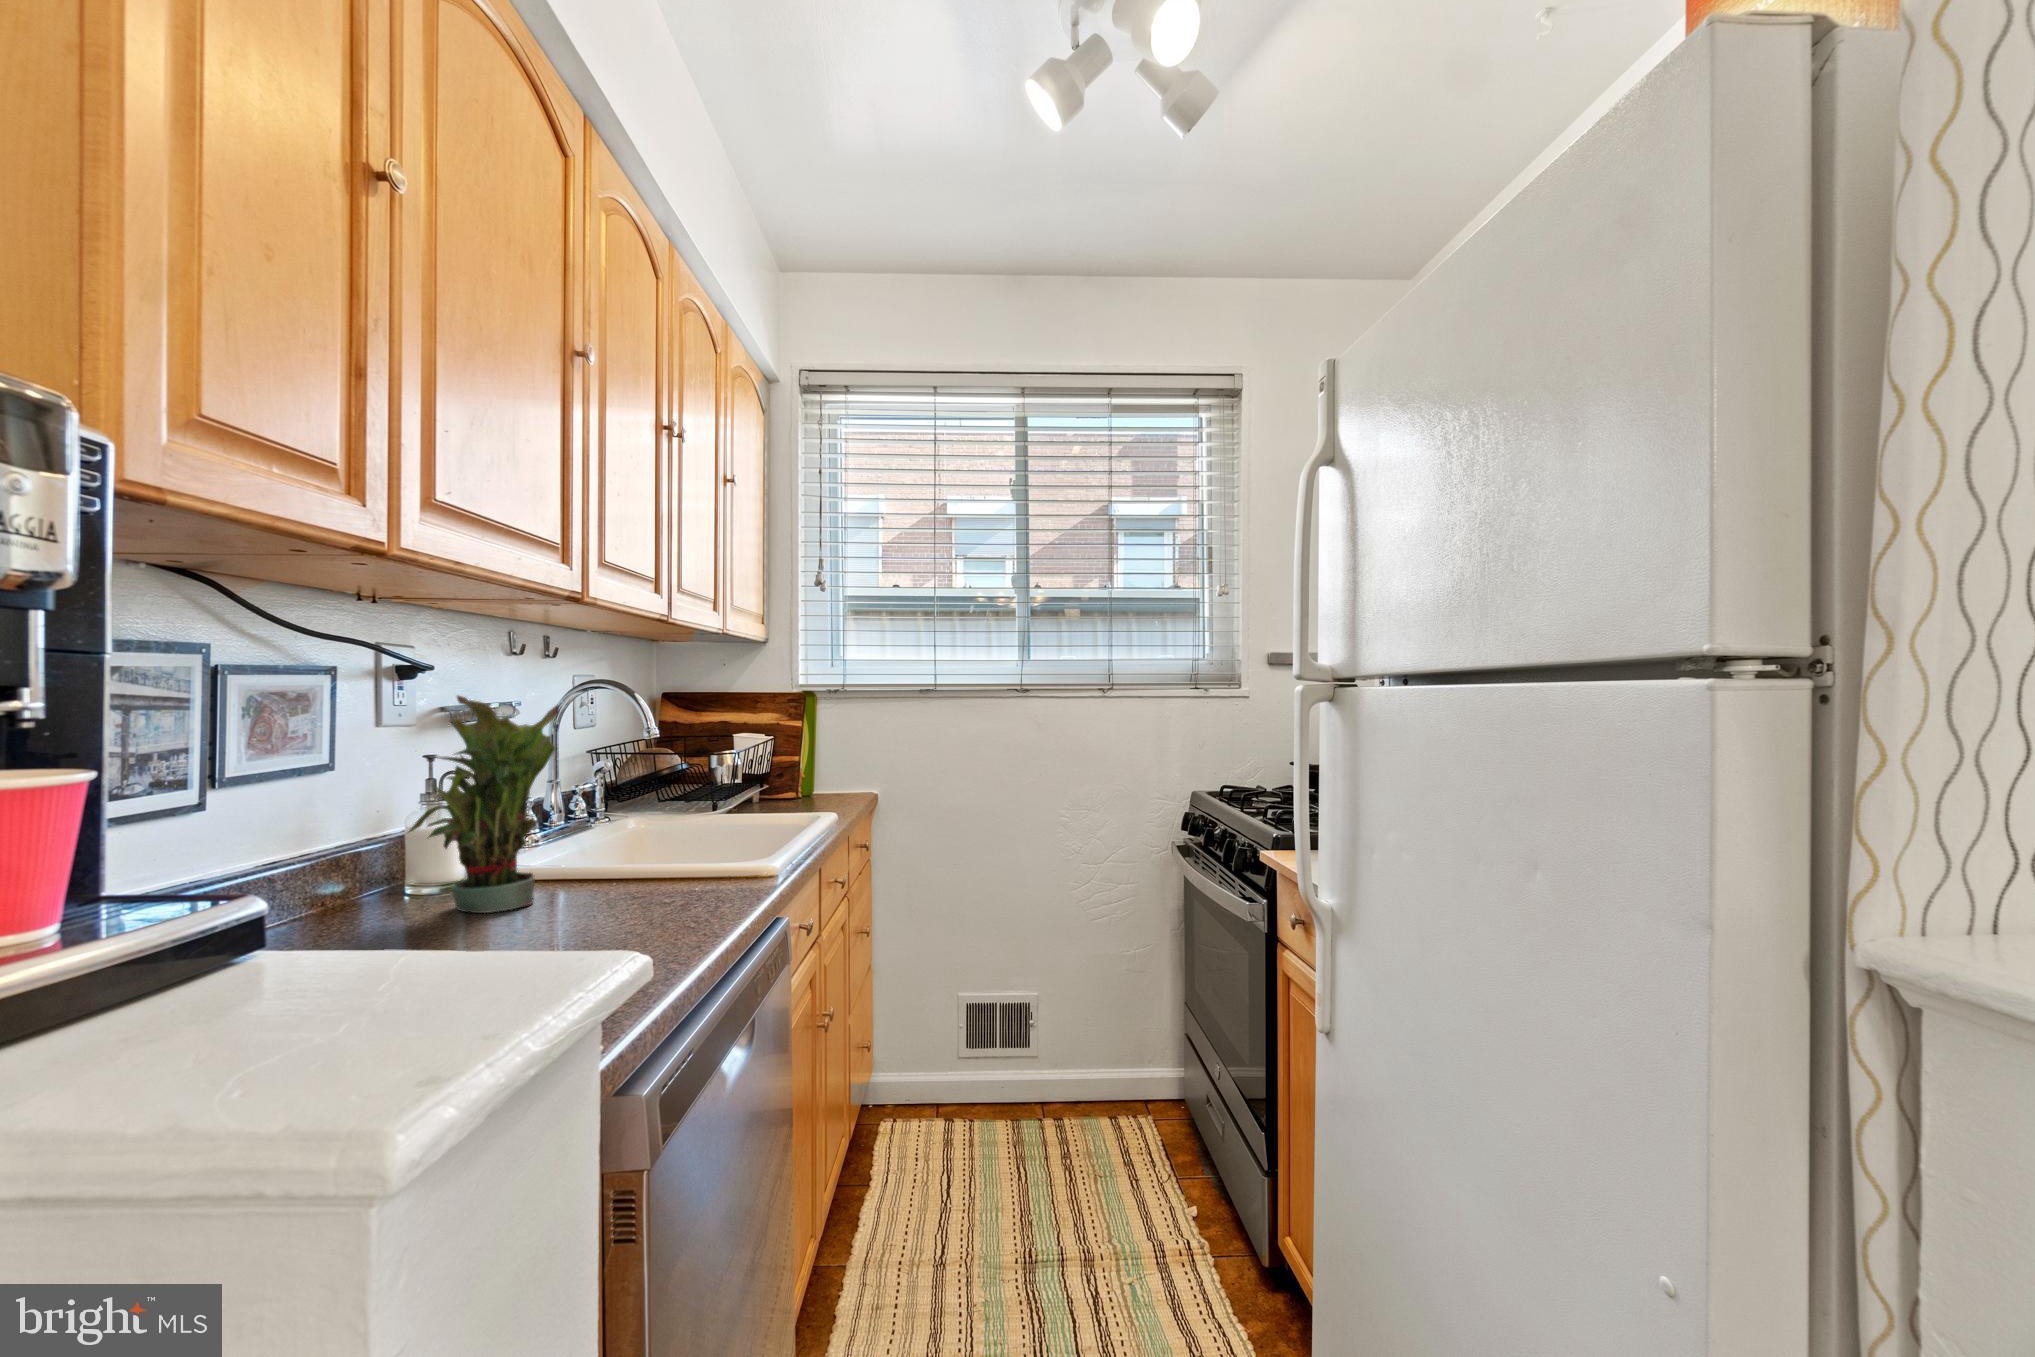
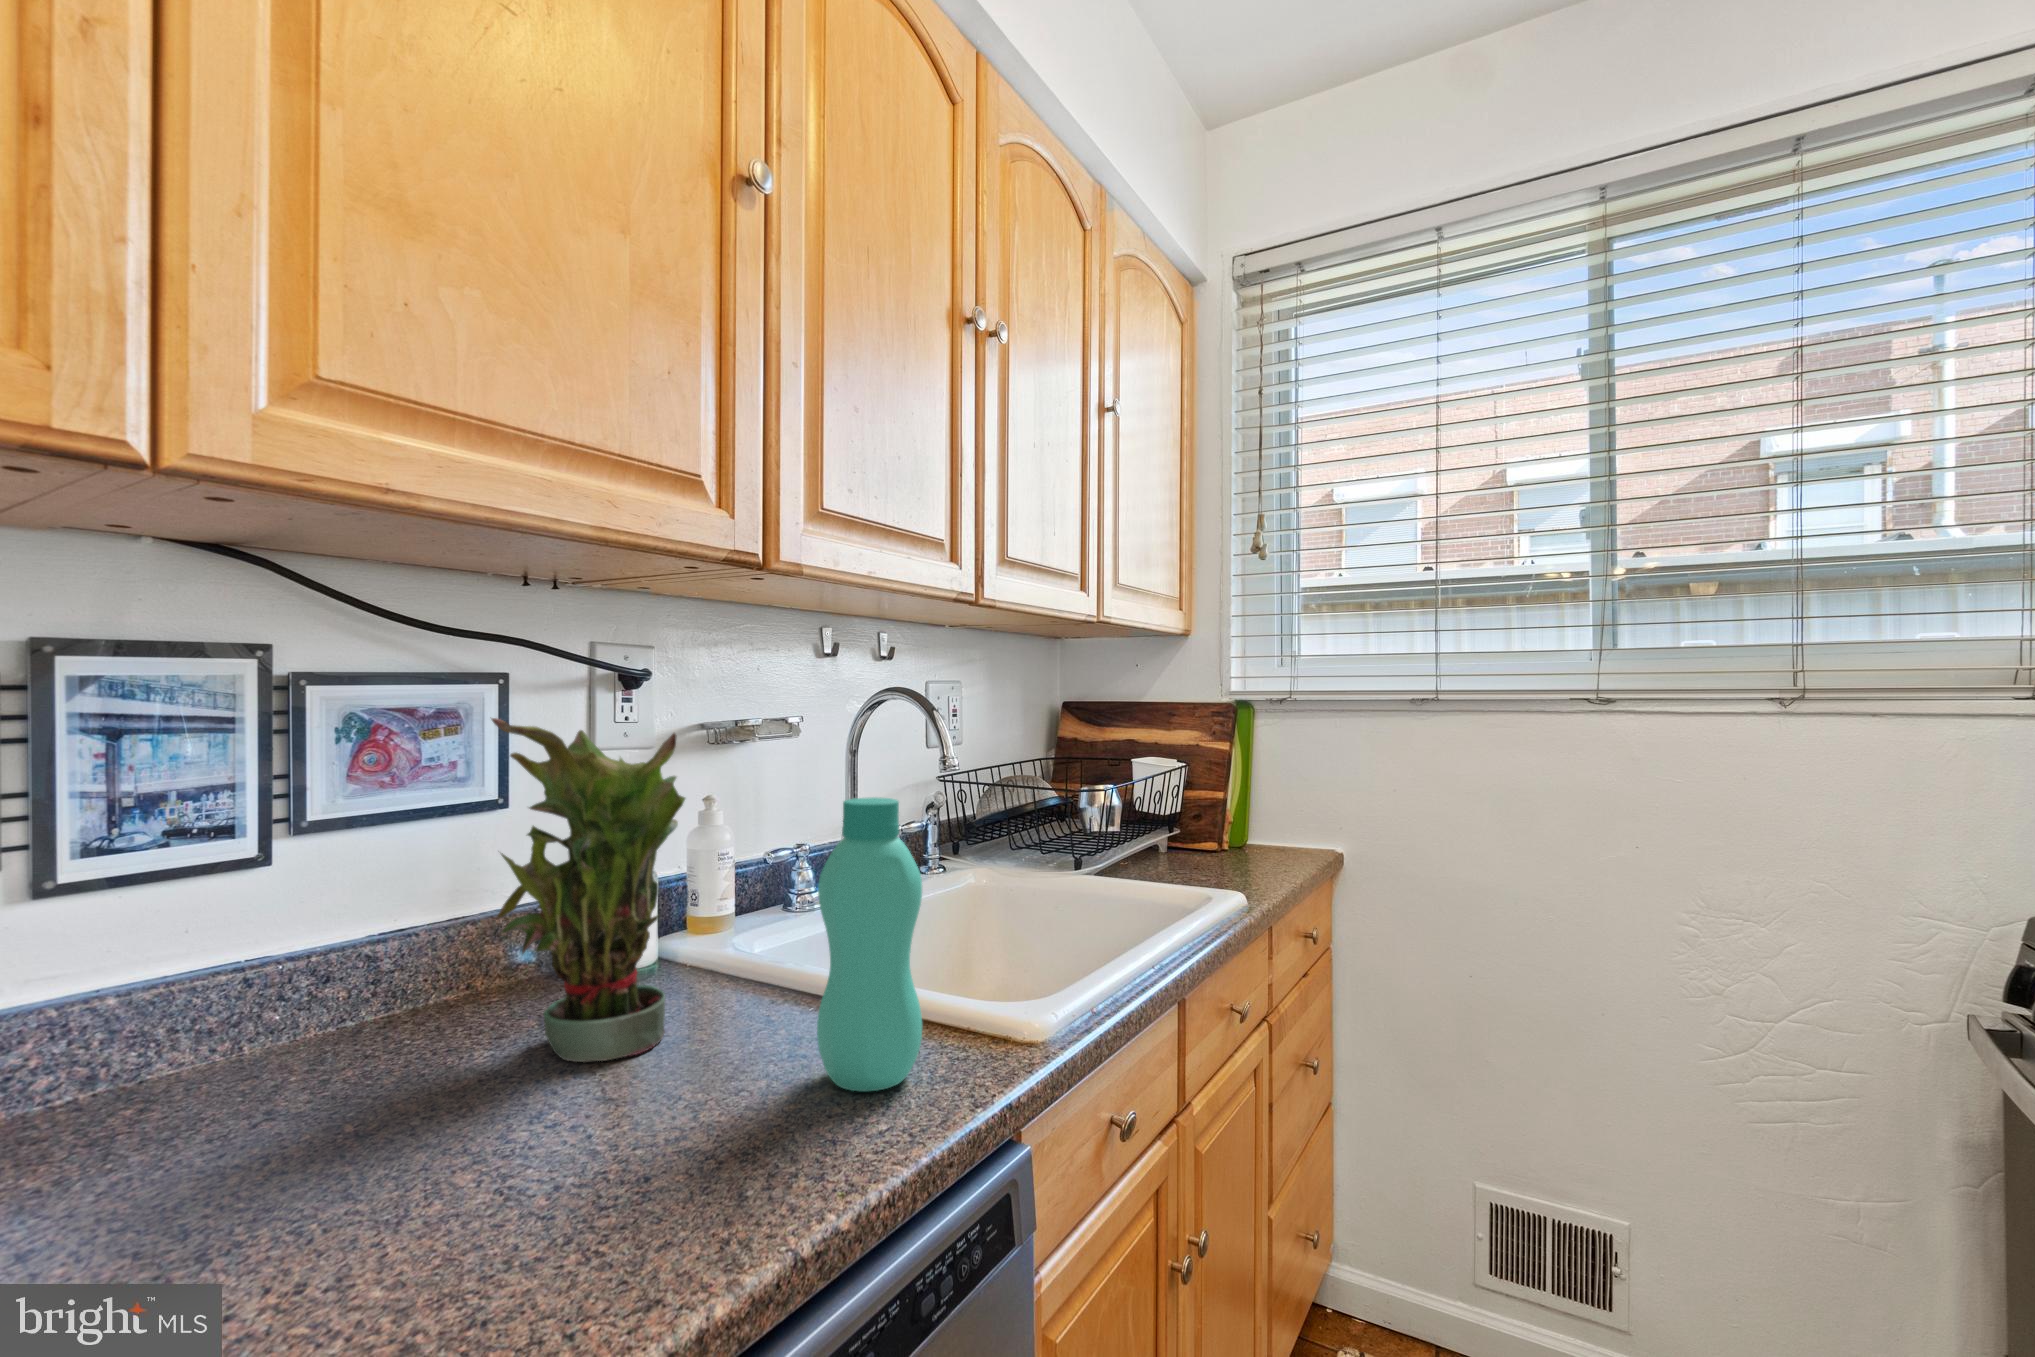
bottle: none [660,739,721,899] -> present [817,797,922,1091]

